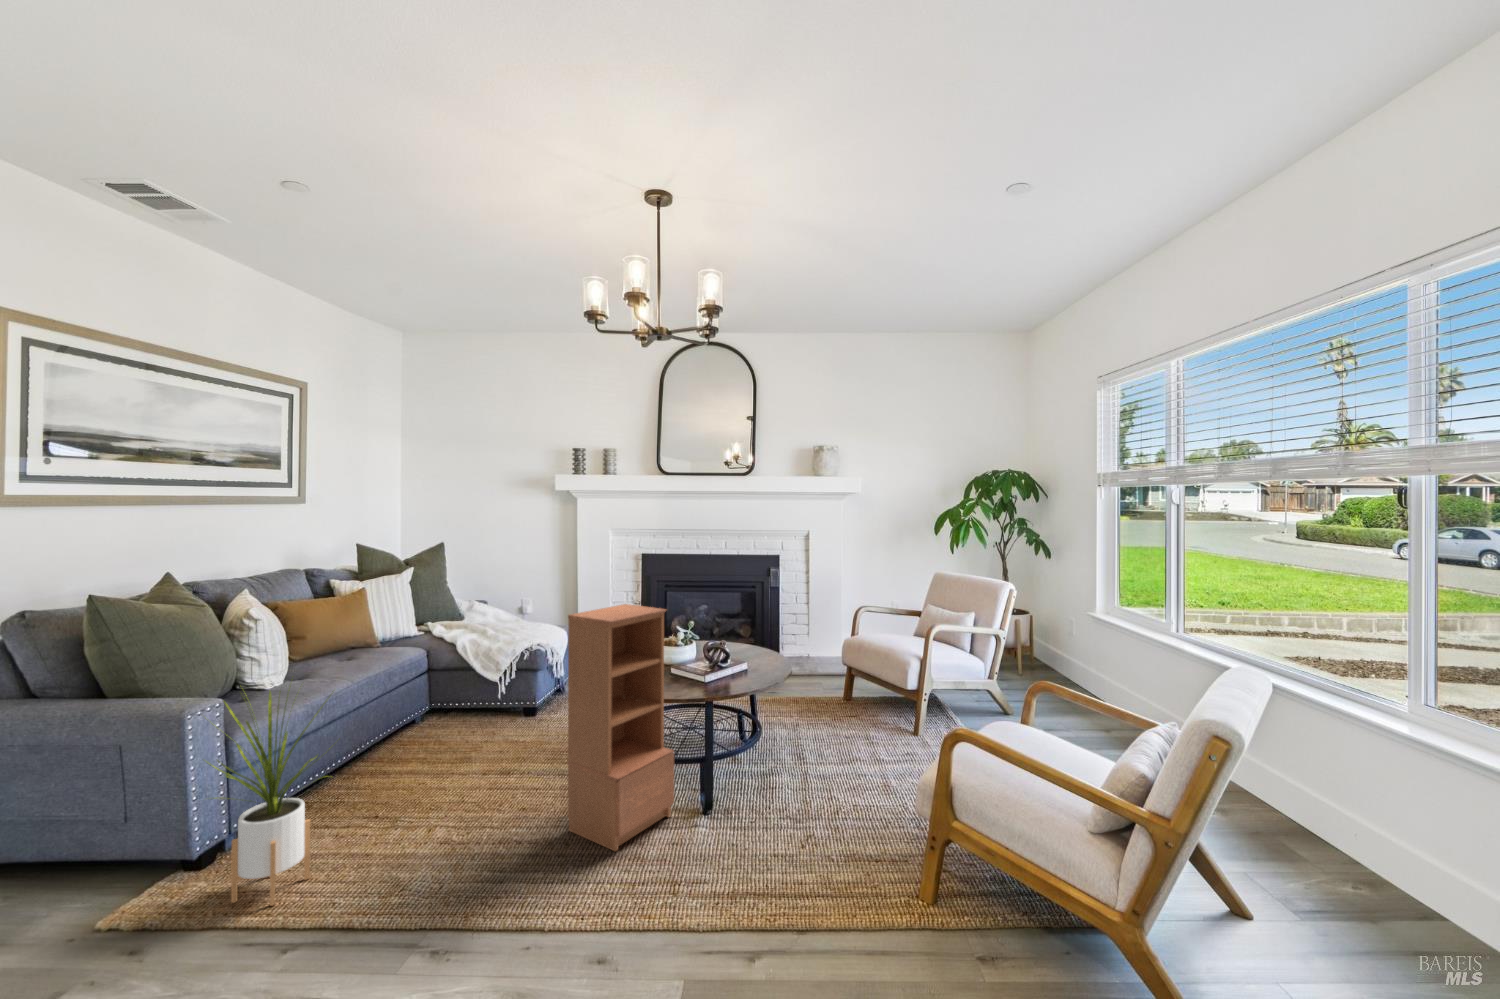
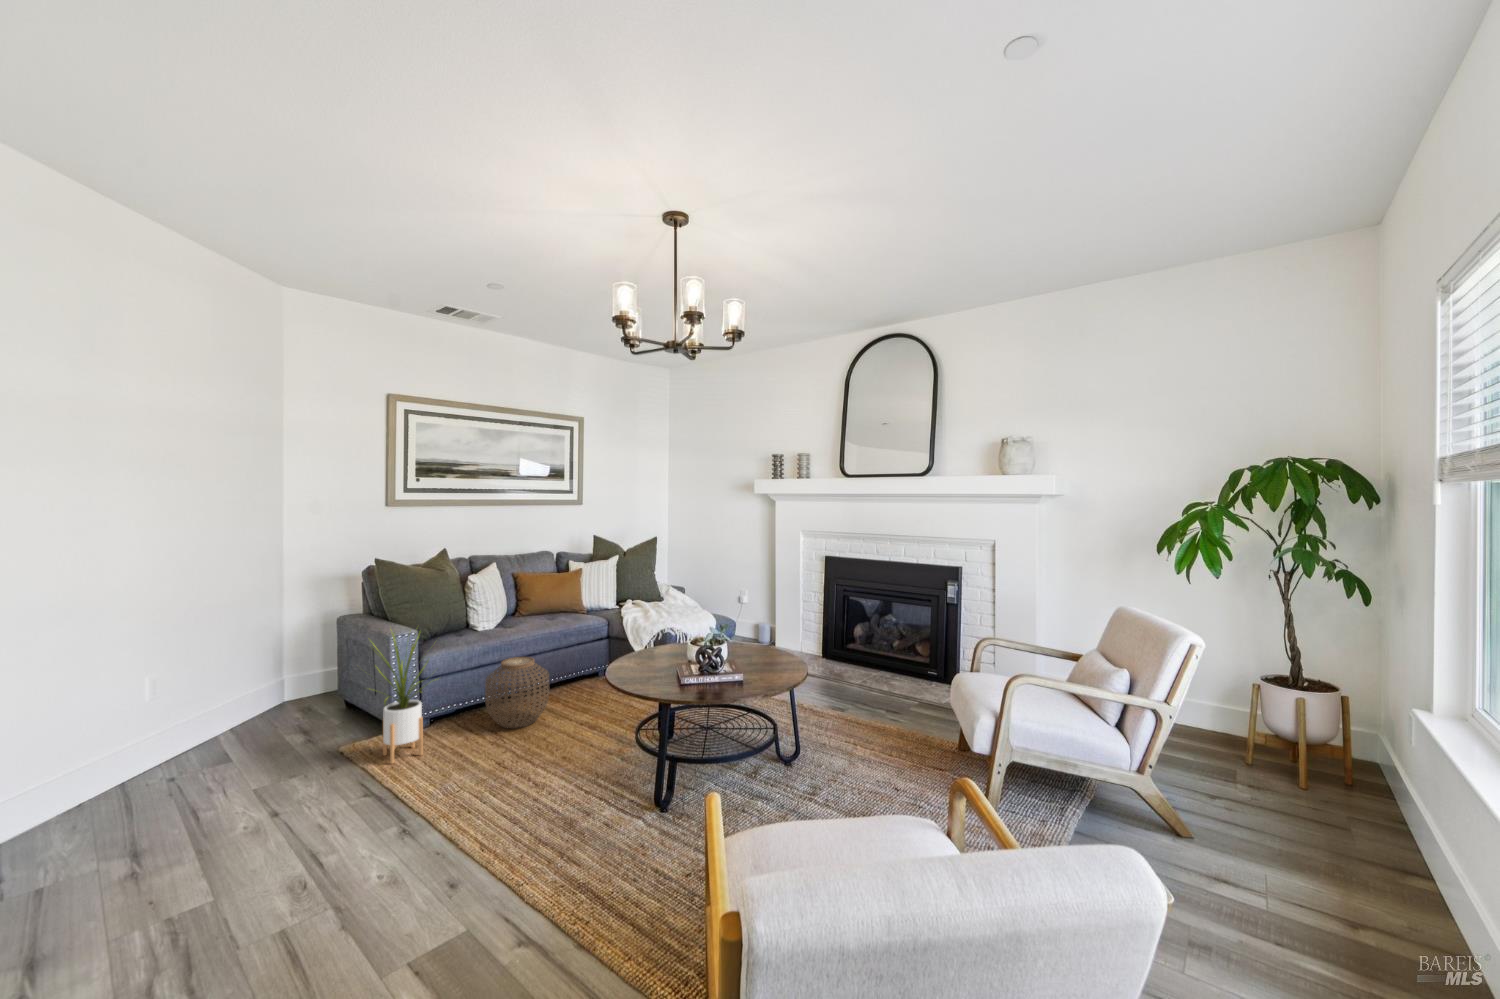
bookcase: present [567,604,674,851] -> none [560,601,632,807]
woven basket: none [347,705,443,809] -> present [485,657,549,728]

